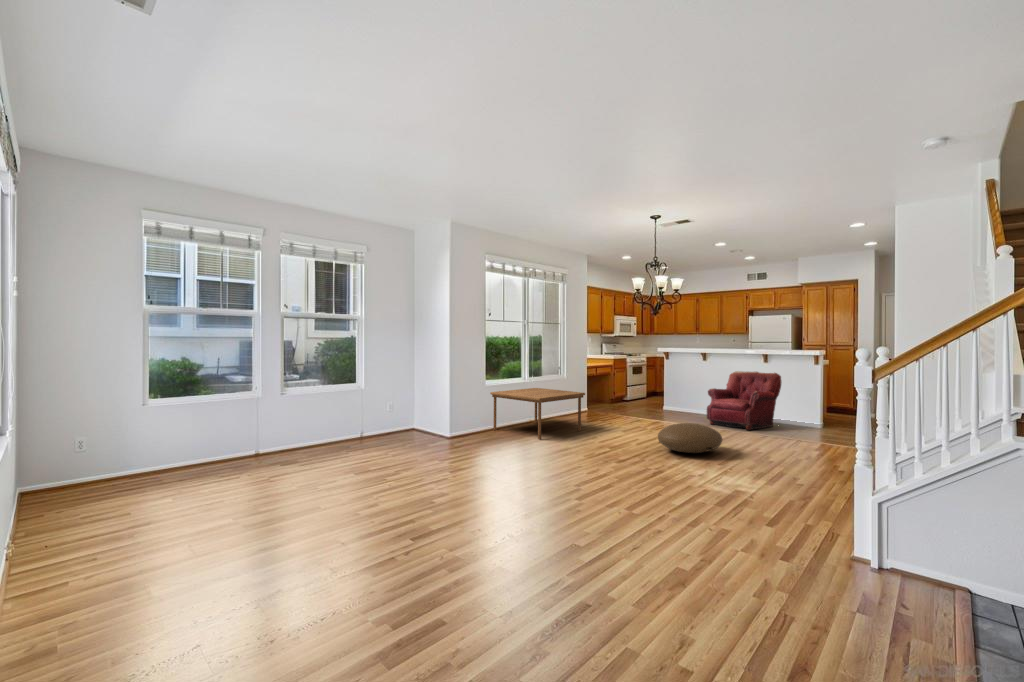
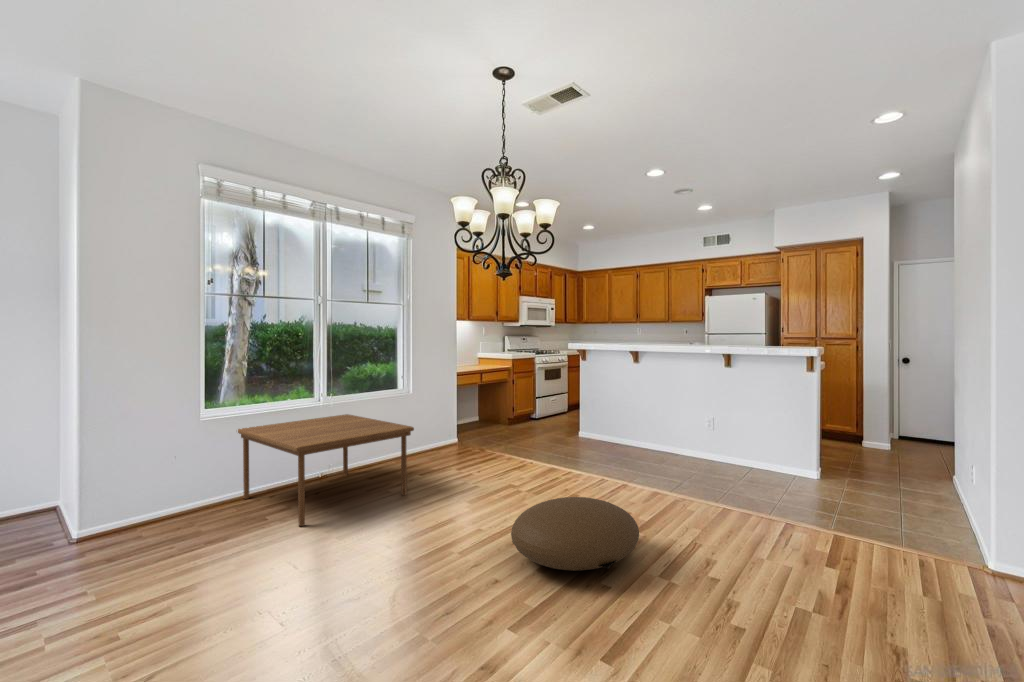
armchair: present [707,371,782,430] -> none [633,380,753,486]

